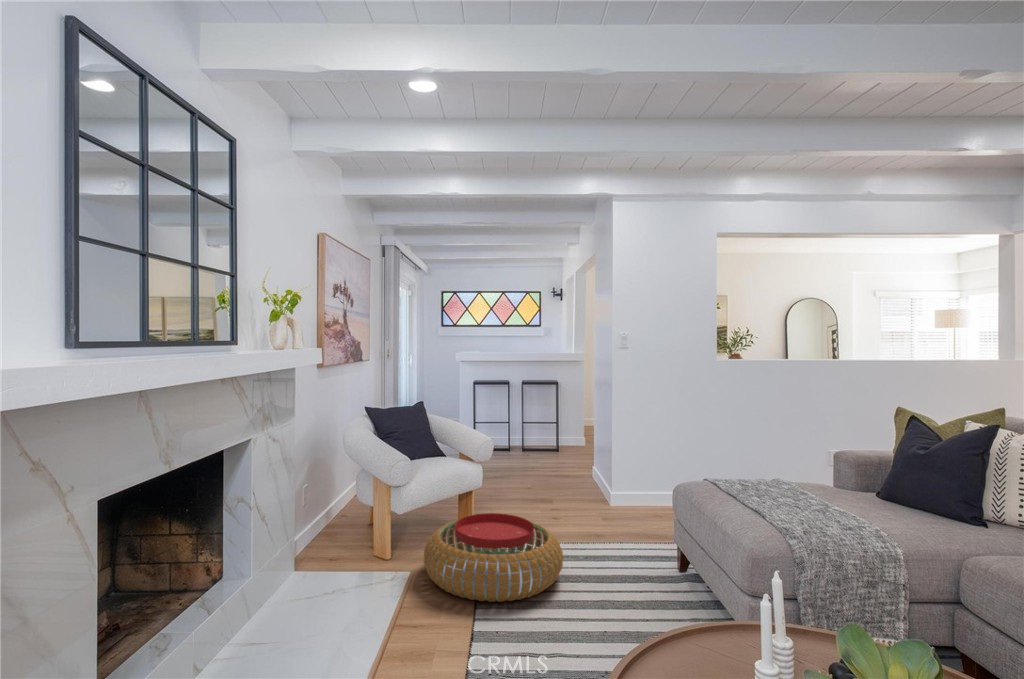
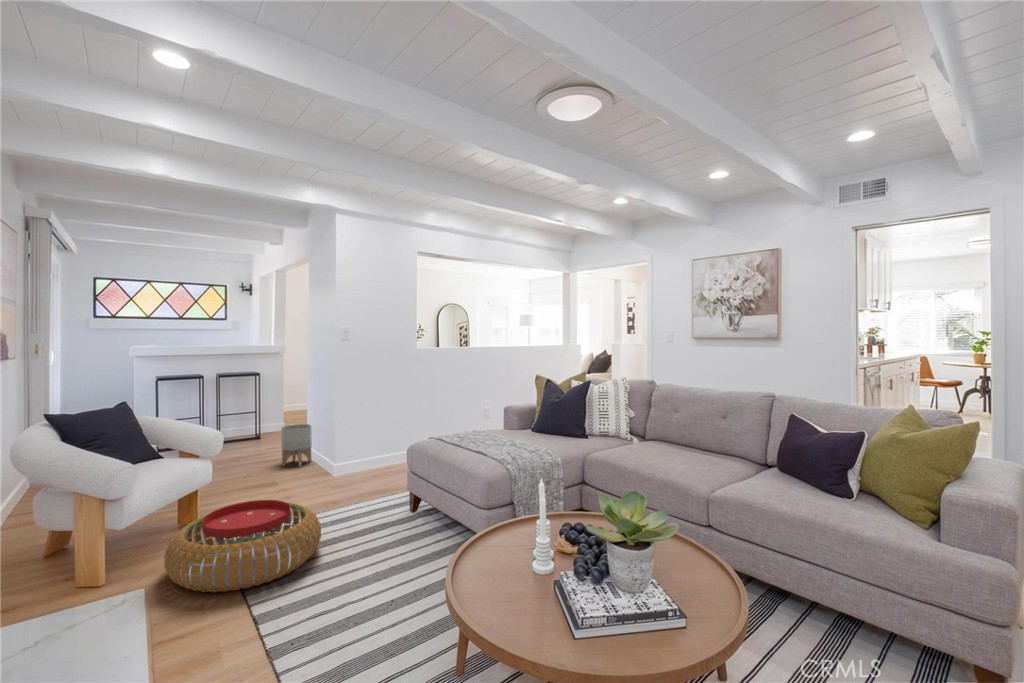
planter: none [563,442,594,489] -> present [281,424,312,467]

